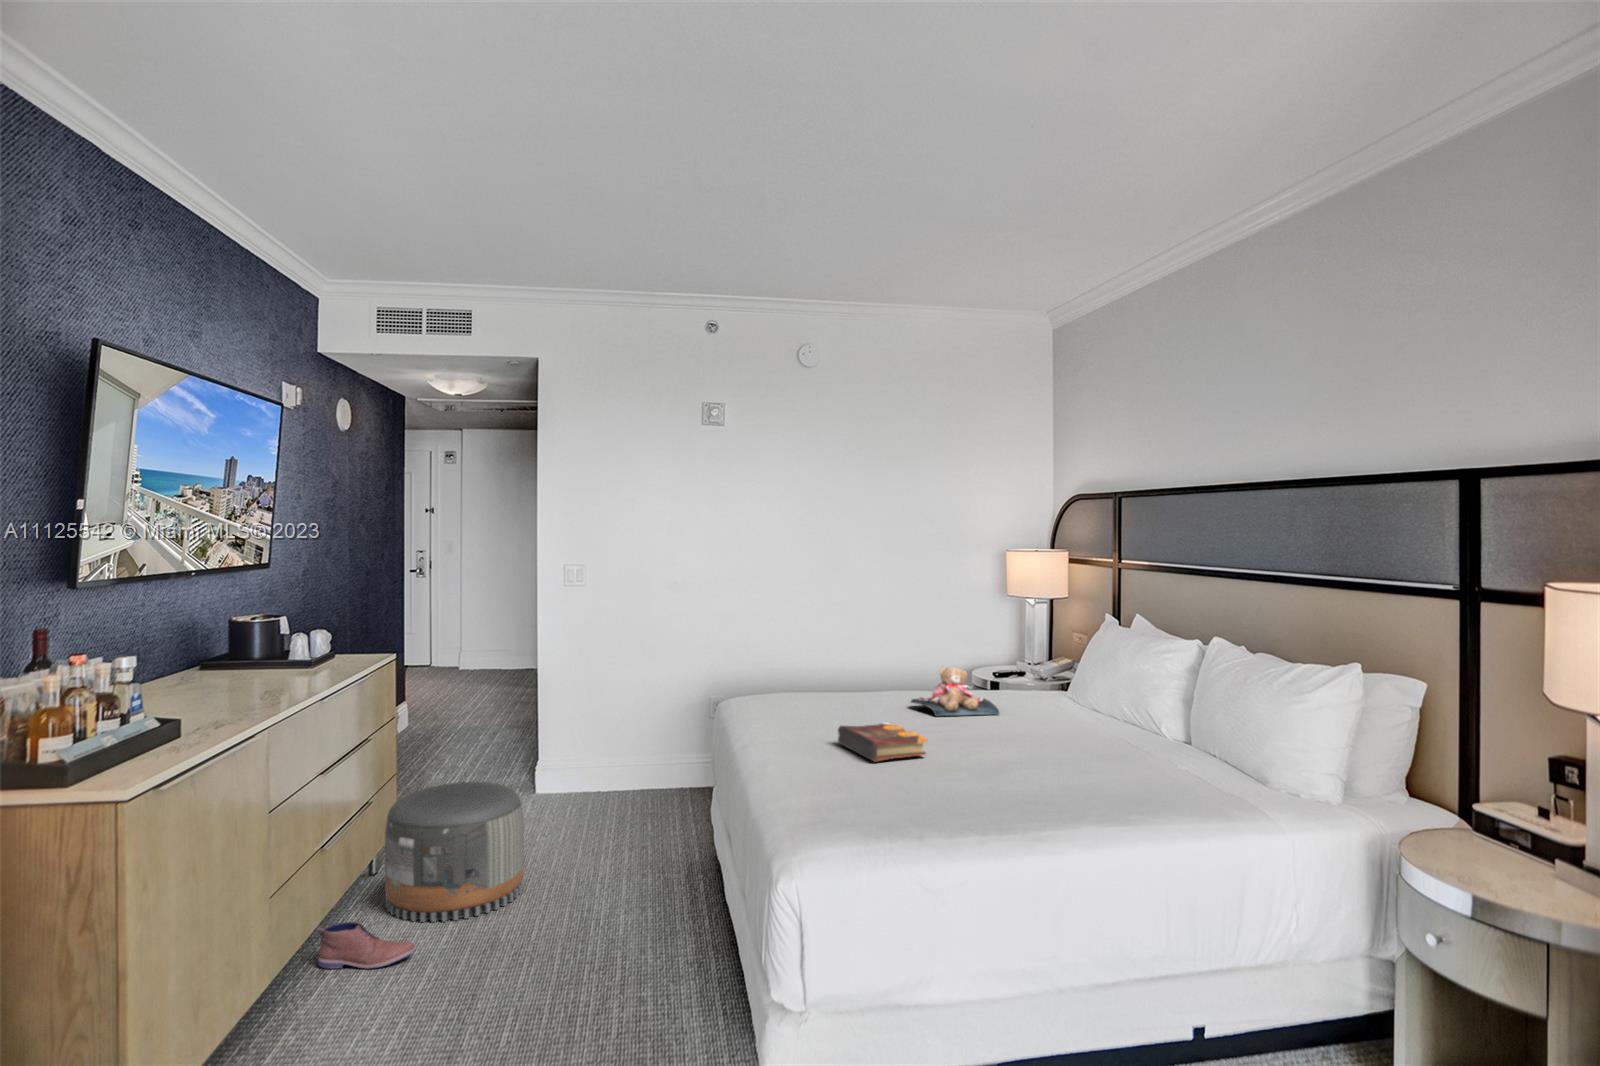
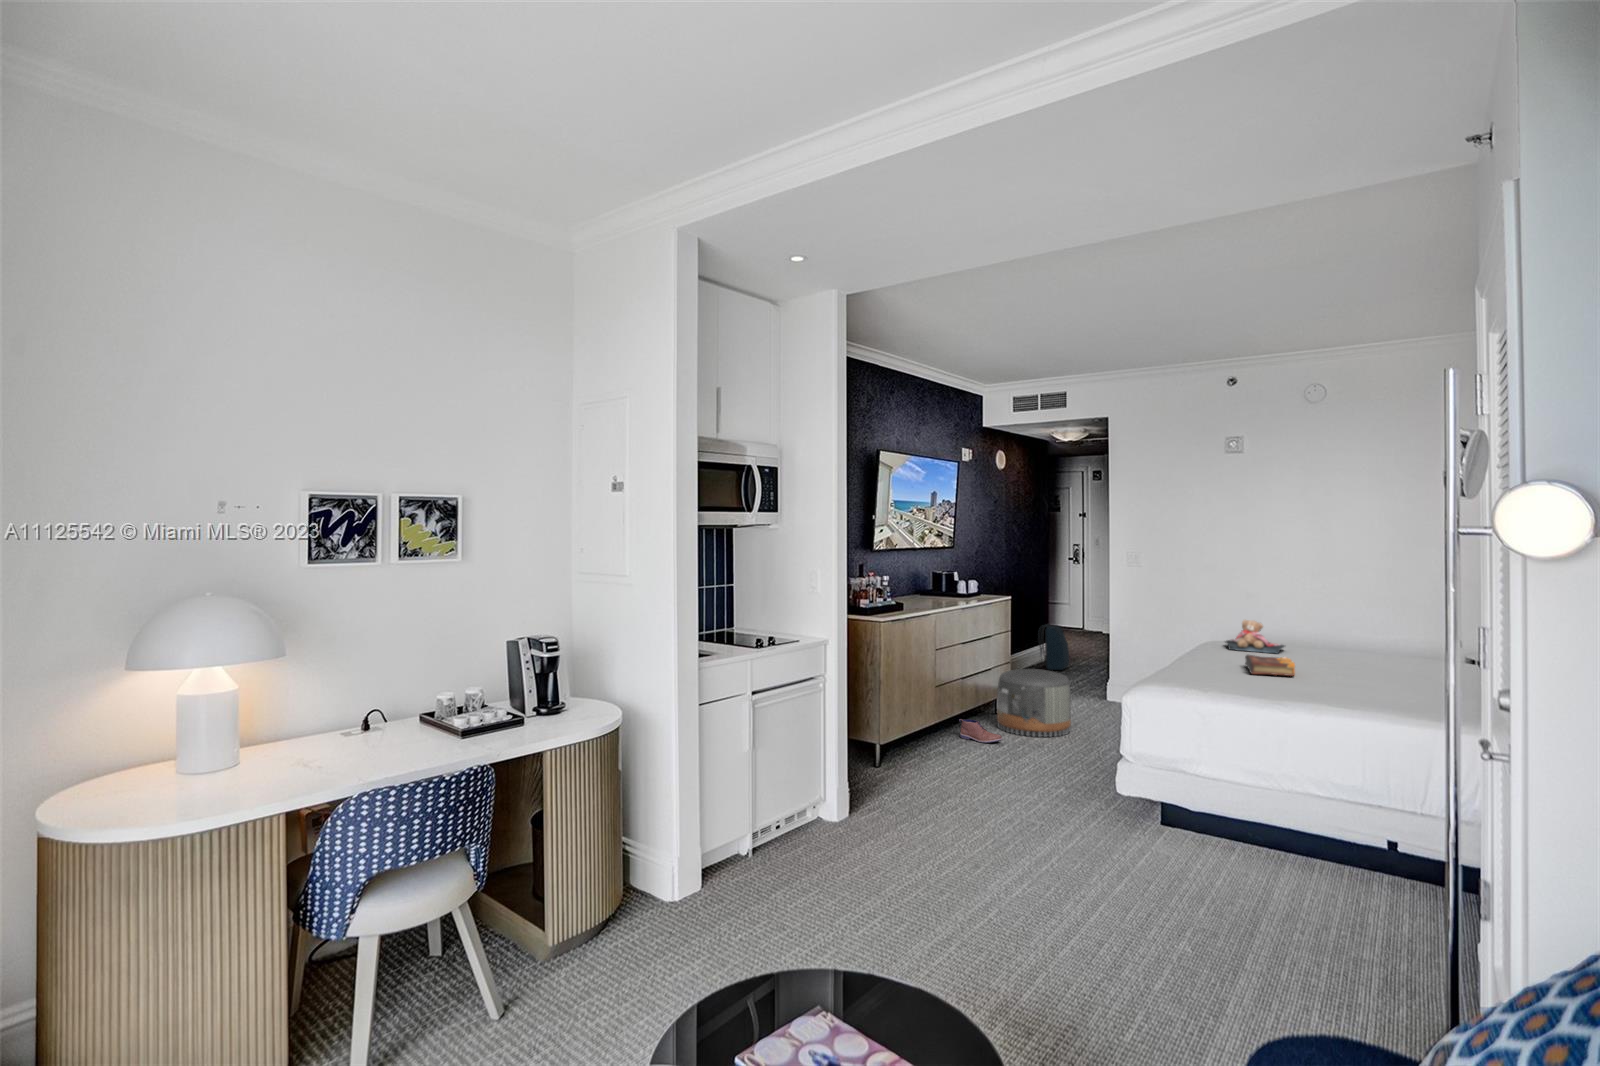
teddy bear: present [911,667,1000,717] -> present [1226,620,1285,654]
backpack: none [395,680,449,754] -> present [1038,624,1069,670]

